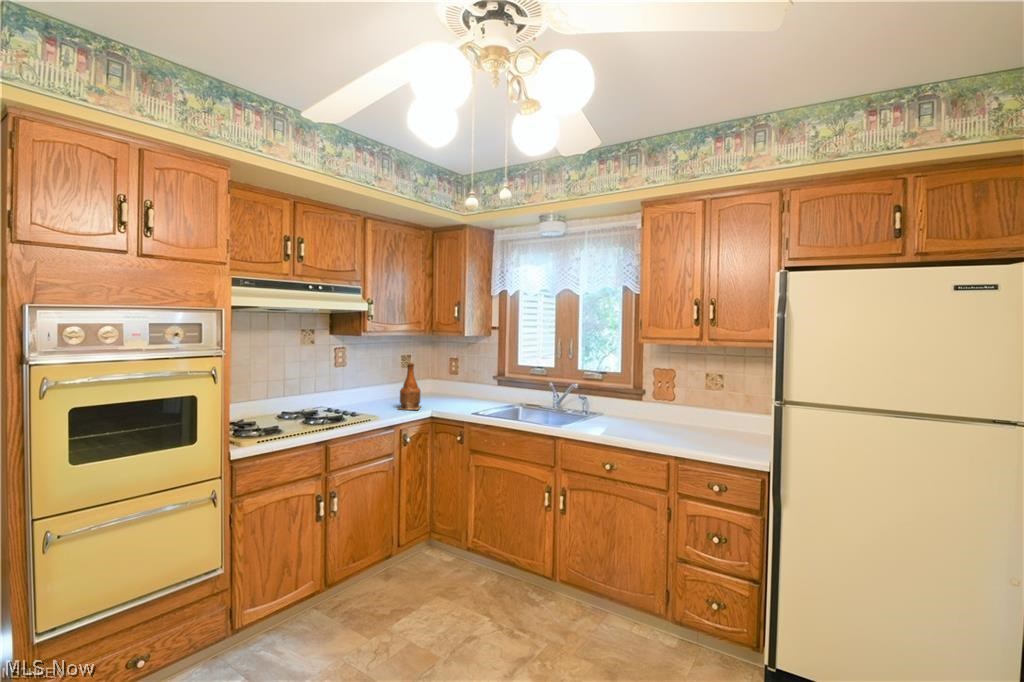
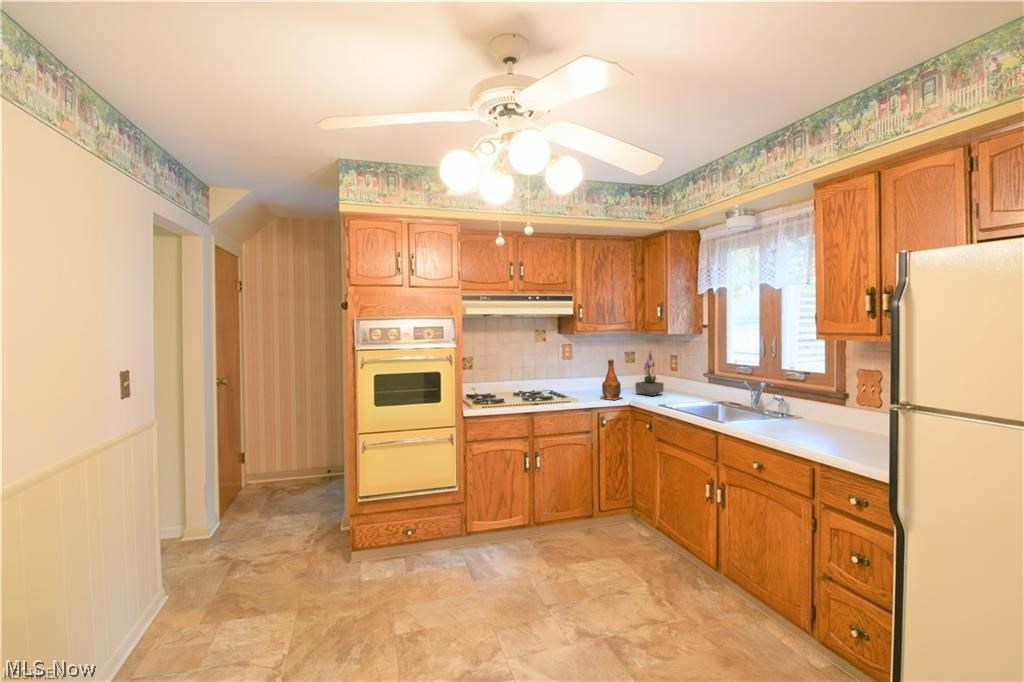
potted plant: none [427,350,454,401] -> present [635,351,664,396]

